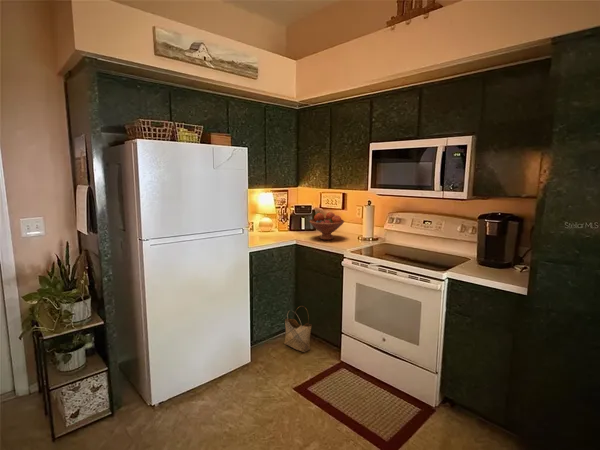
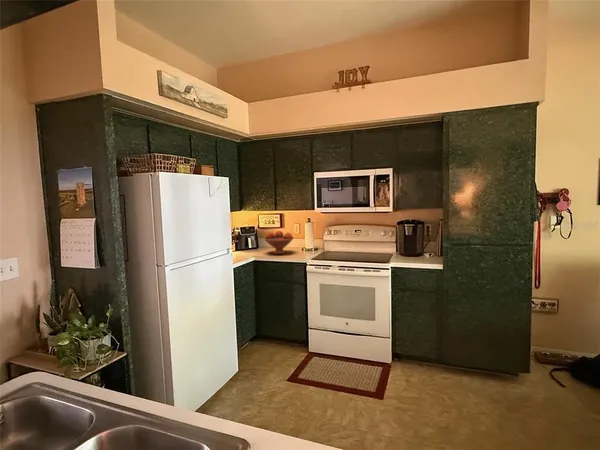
woven basket: present [284,306,312,352] -> none [252,314,279,353]

